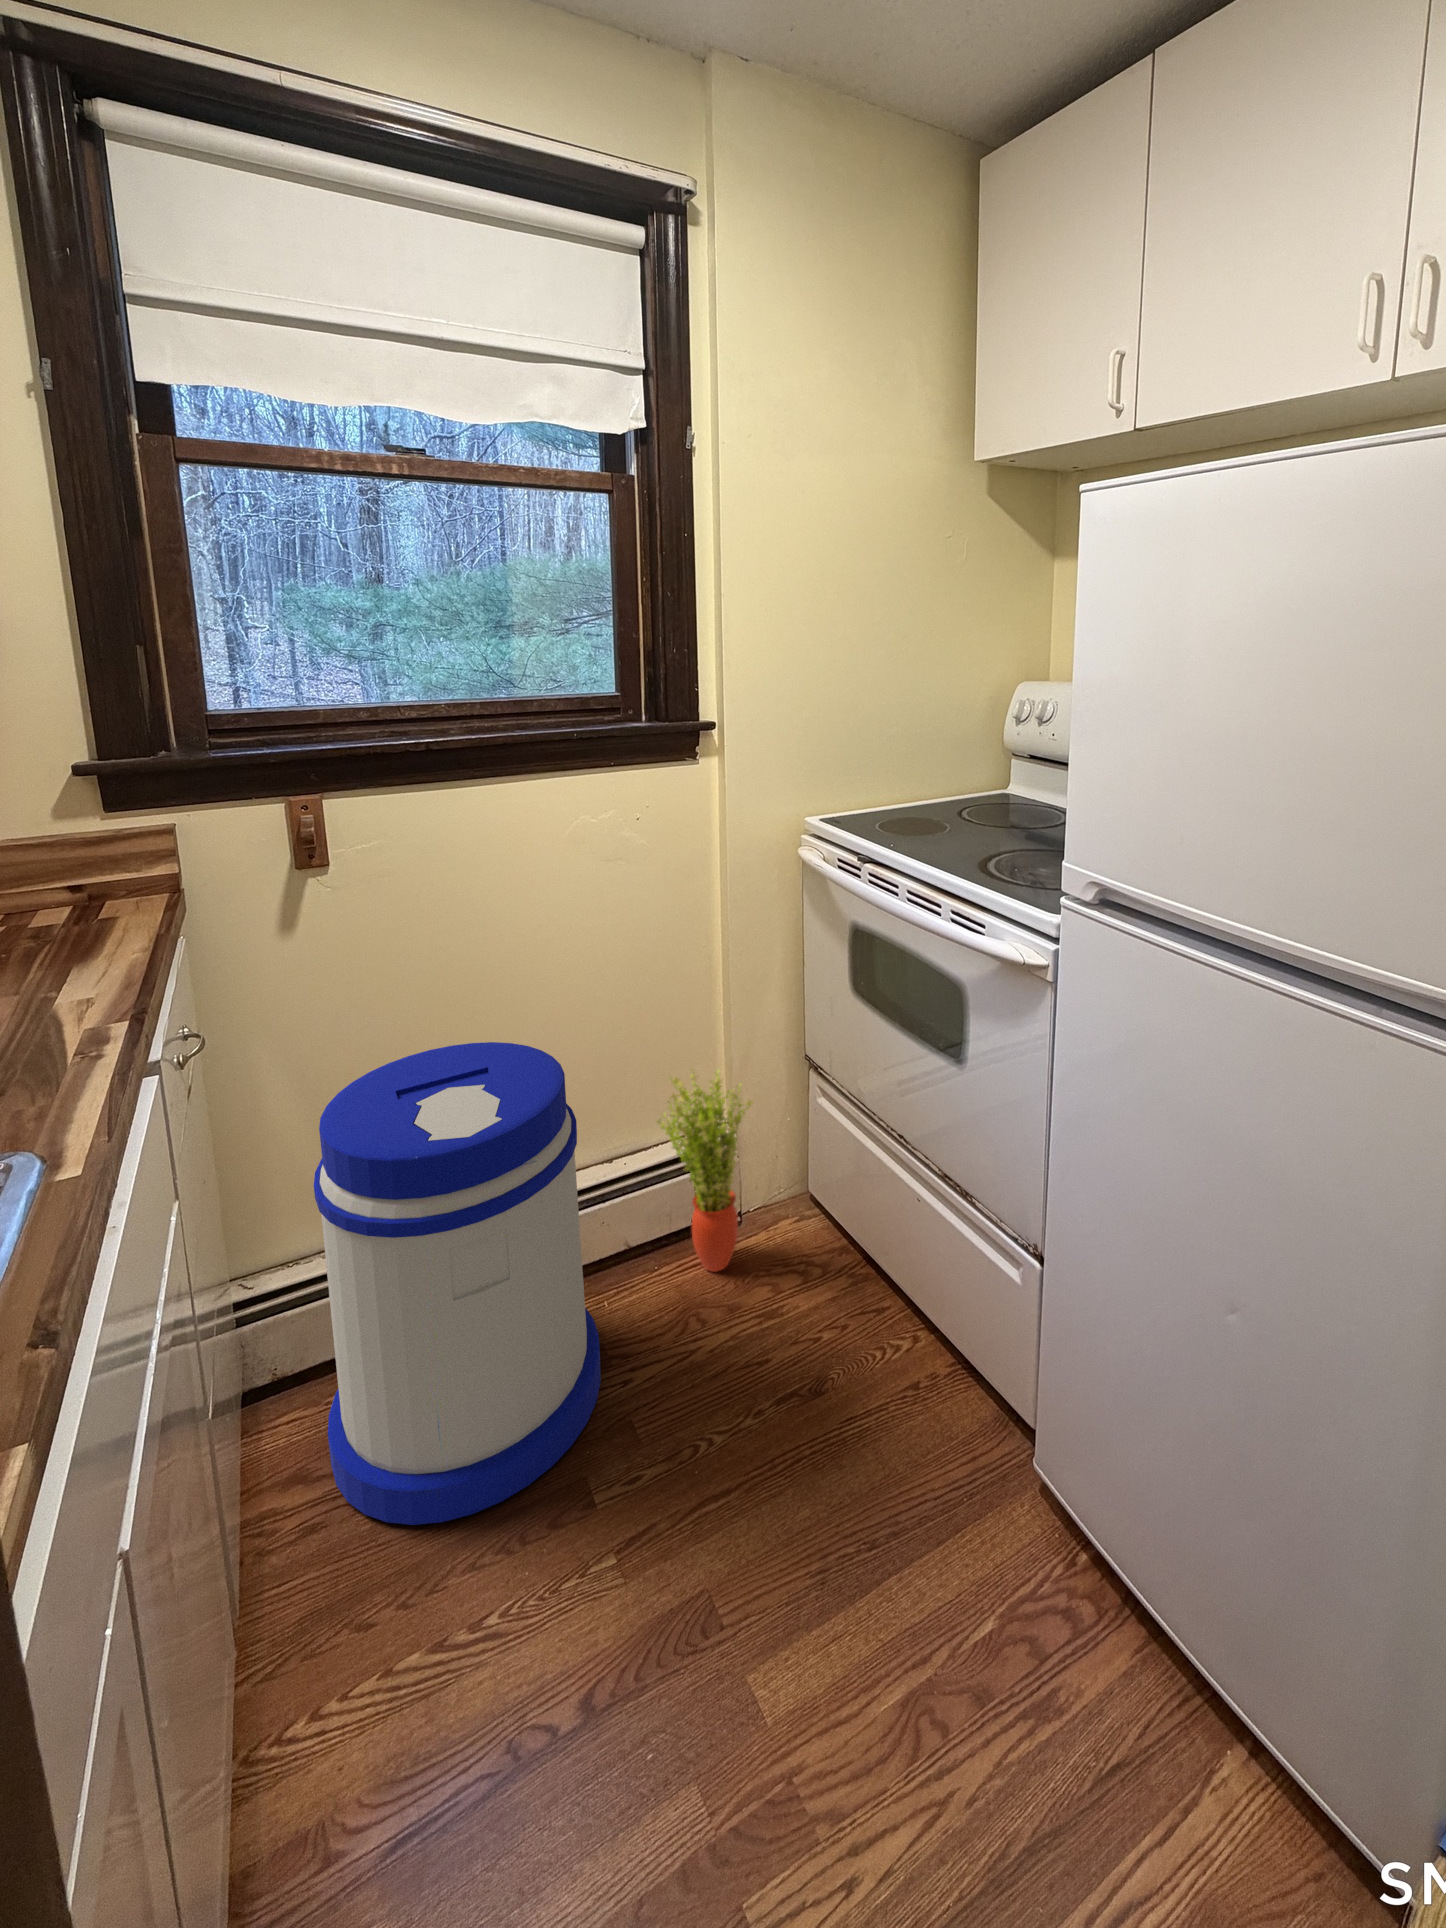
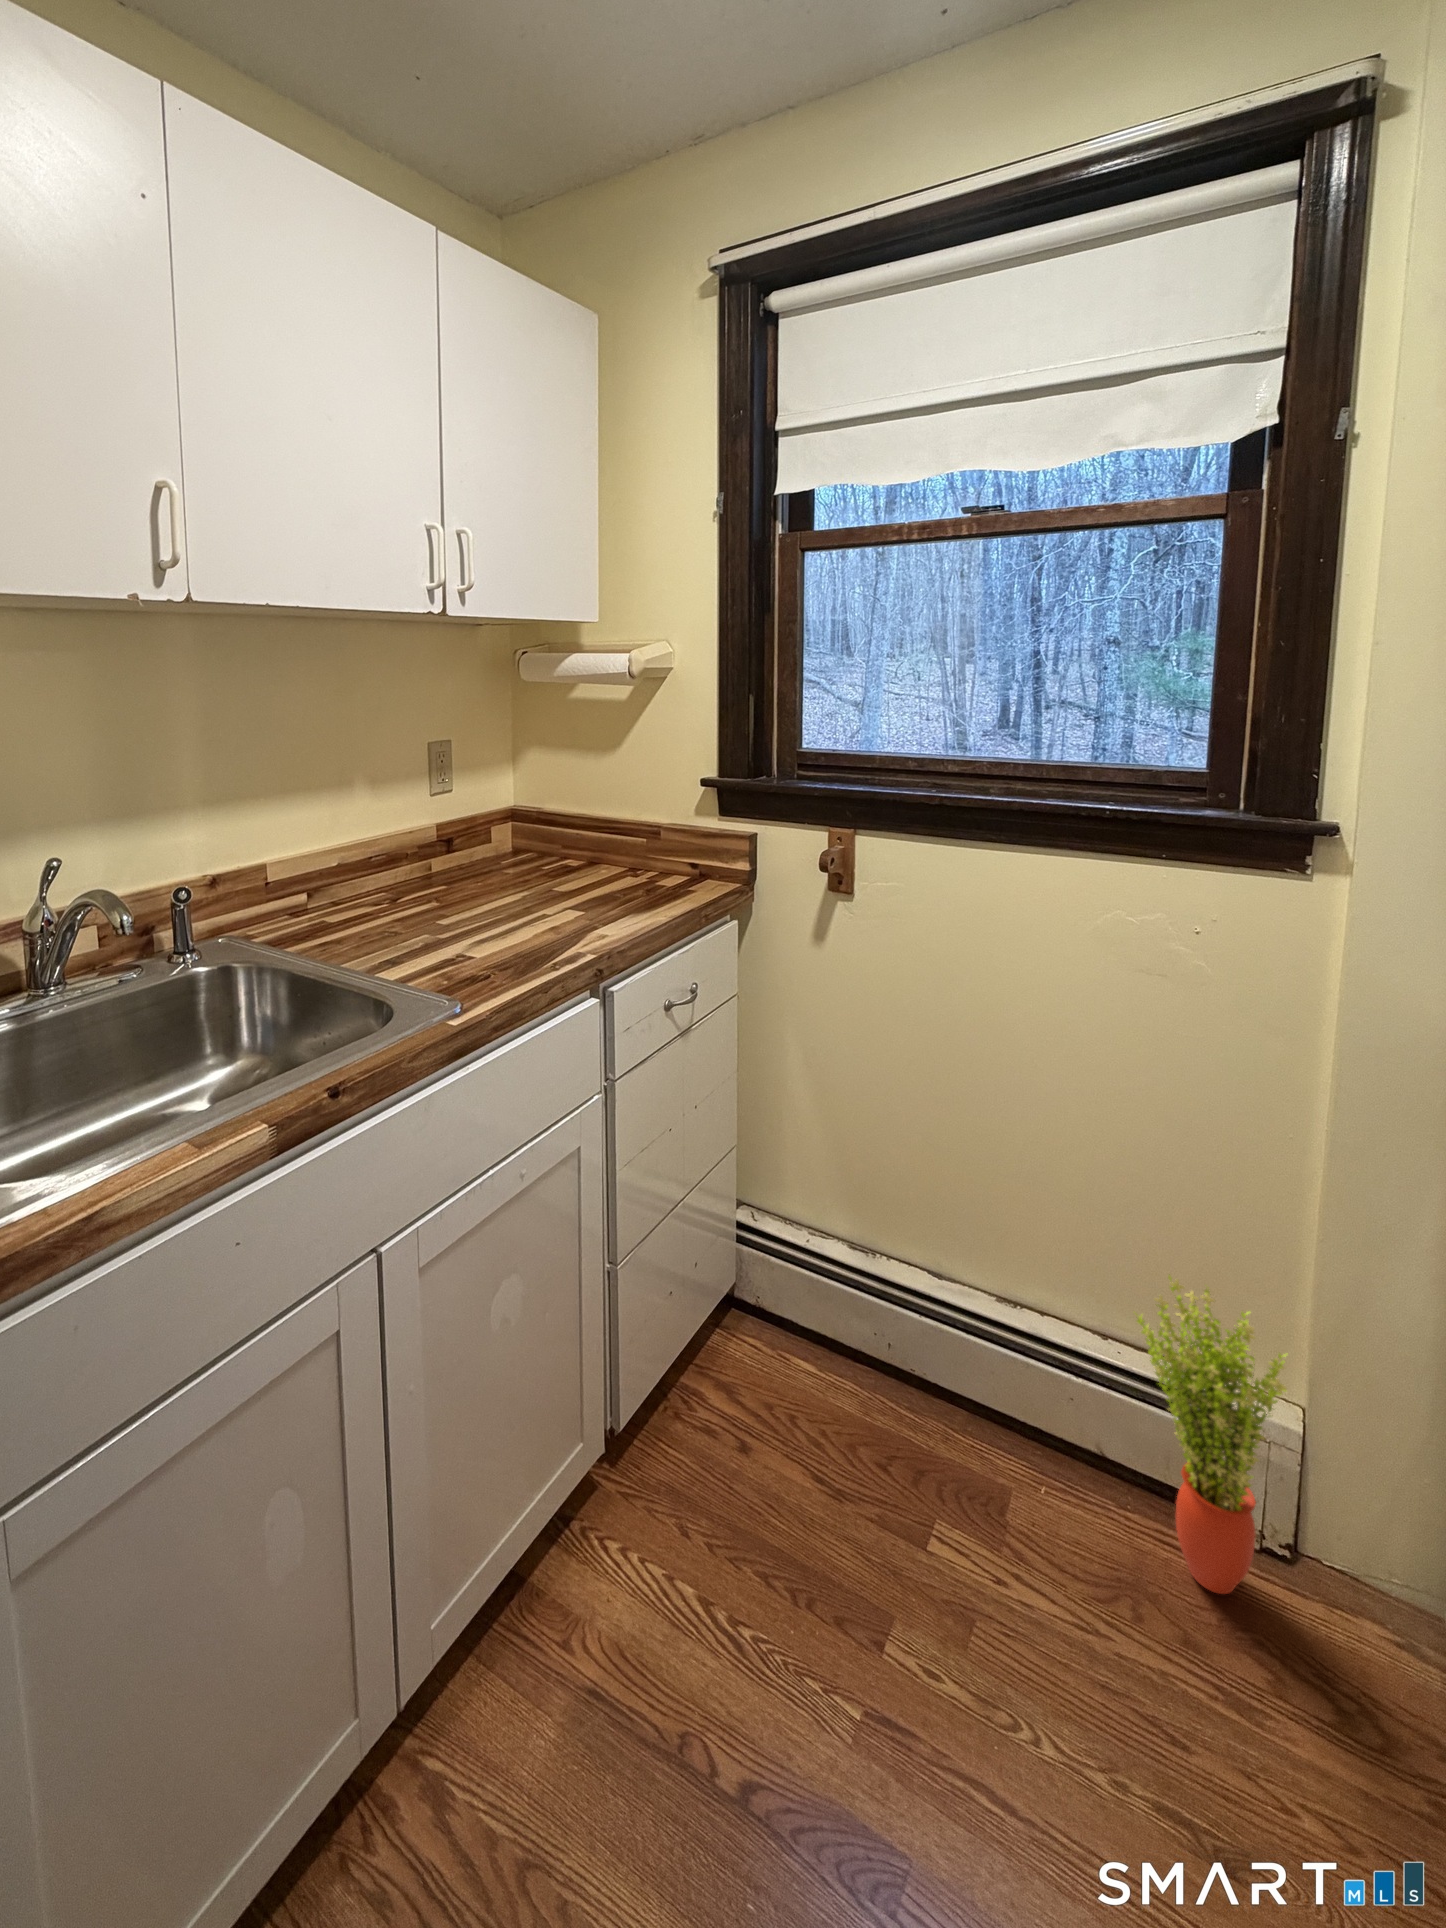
trash can: present [314,1042,601,1525] -> none [737,1087,998,1576]

